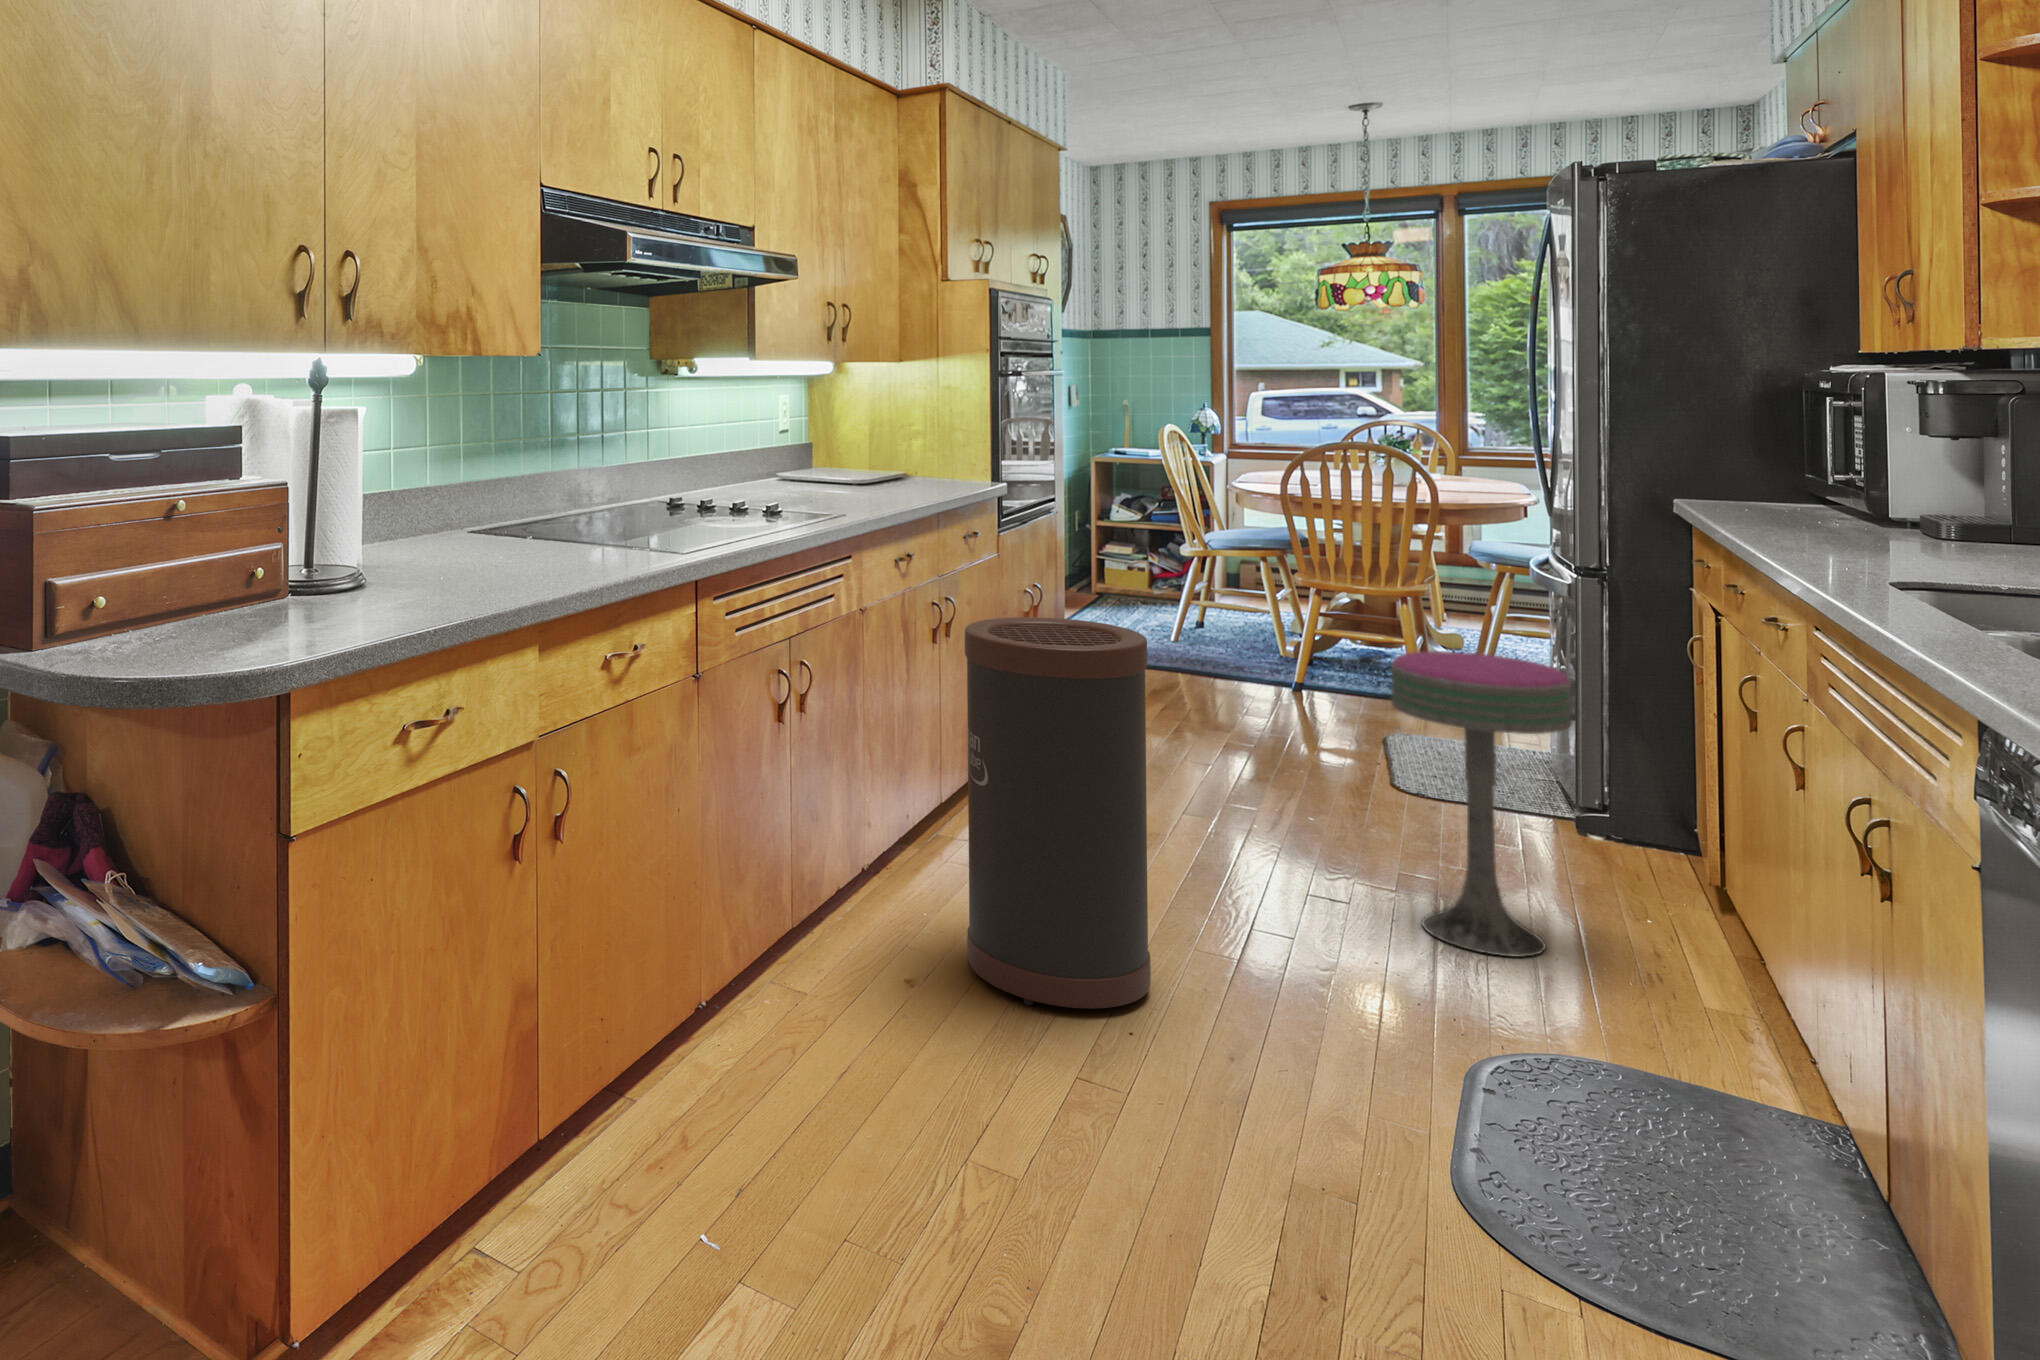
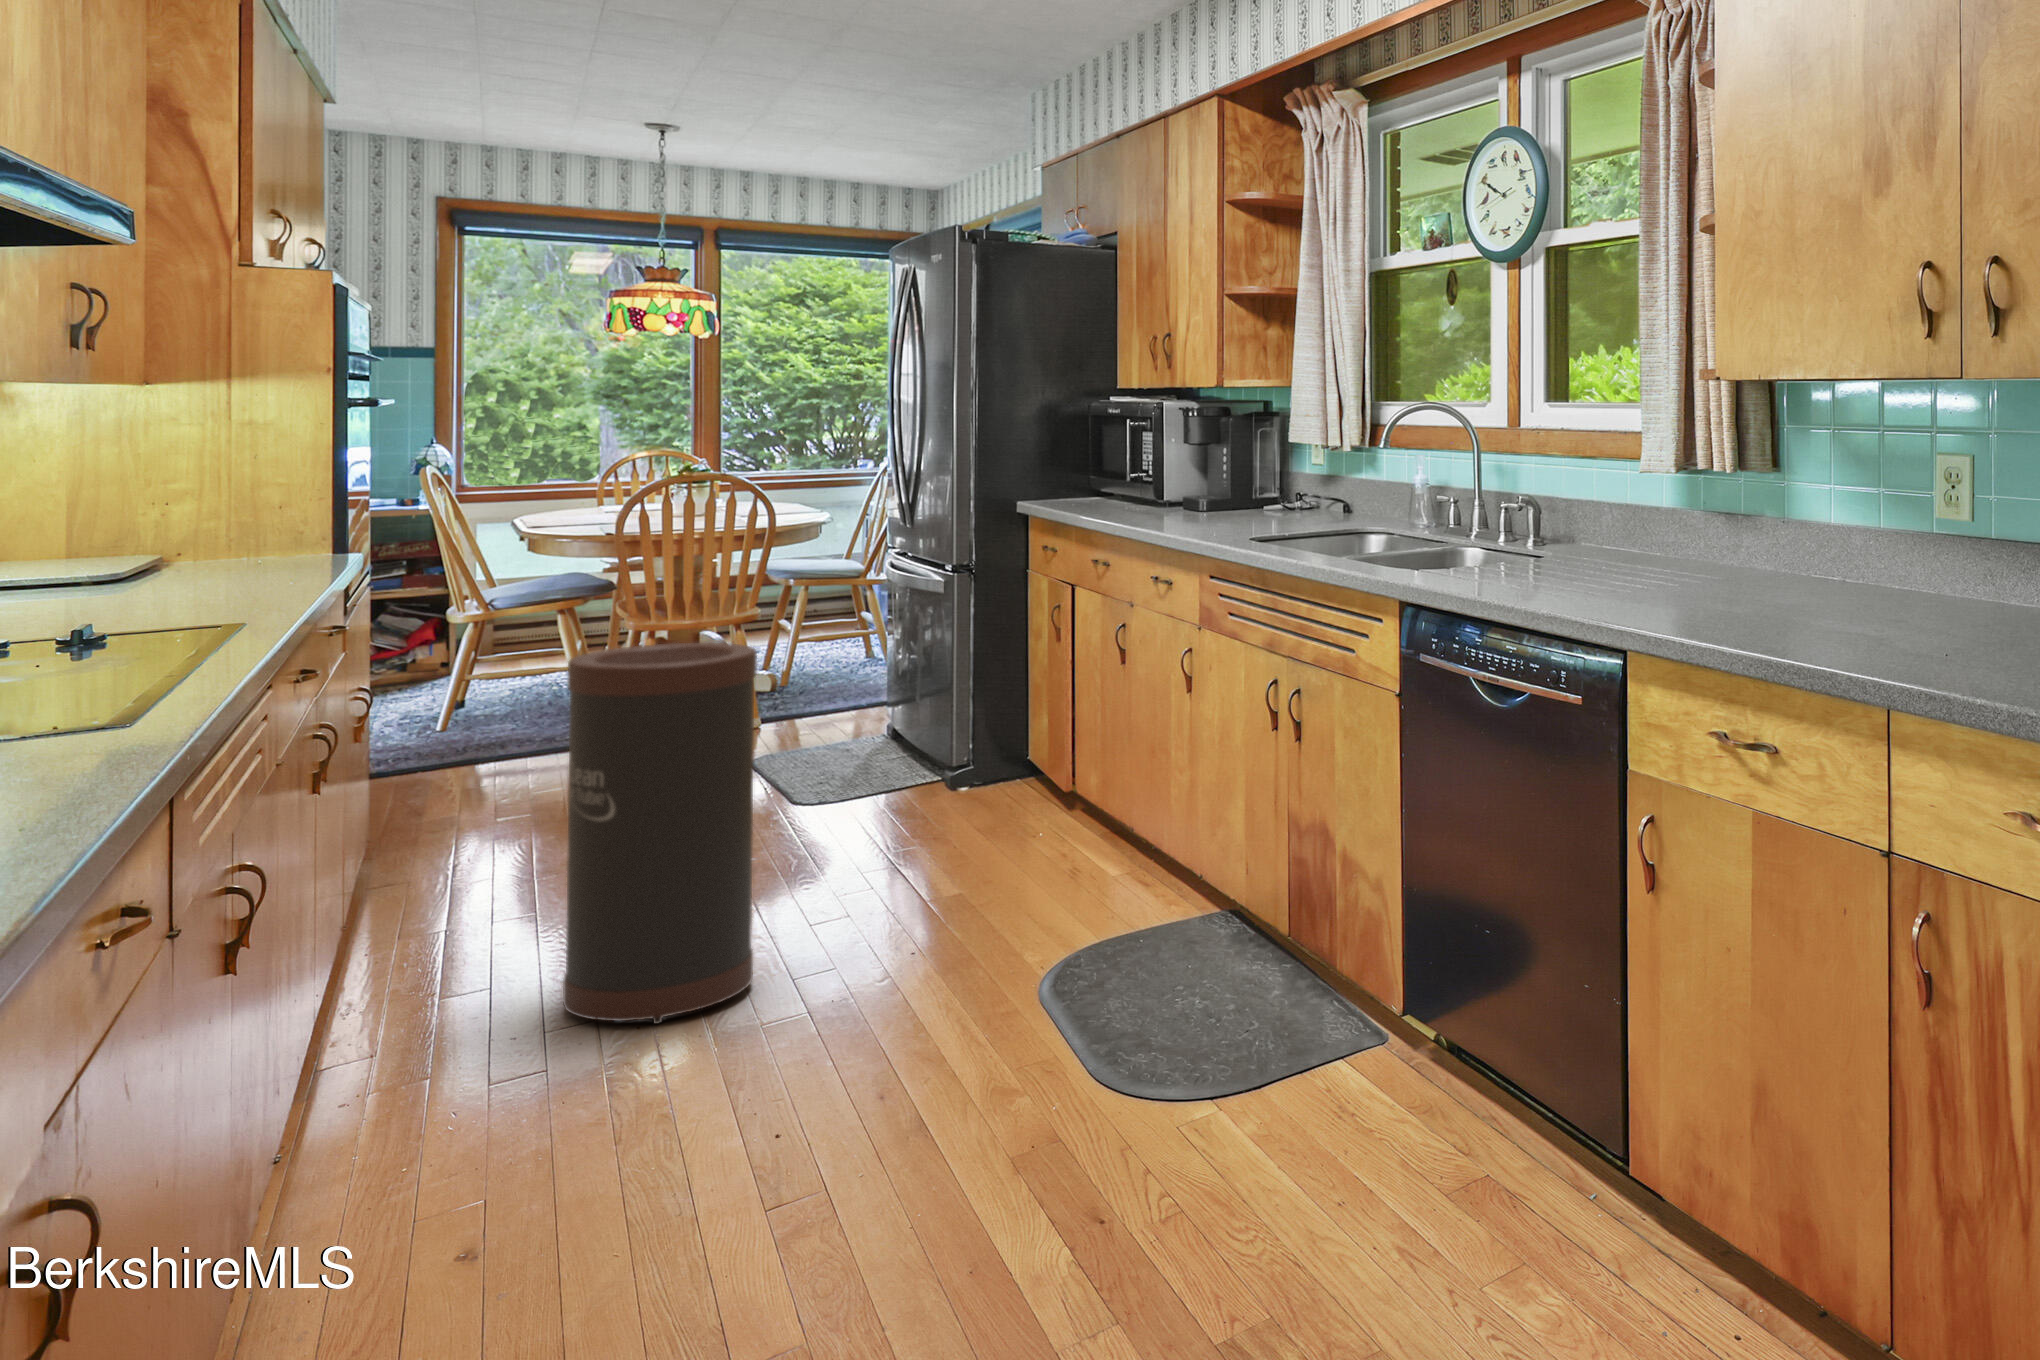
bar stool: present [1391,651,1572,957] -> none [875,634,1004,876]

